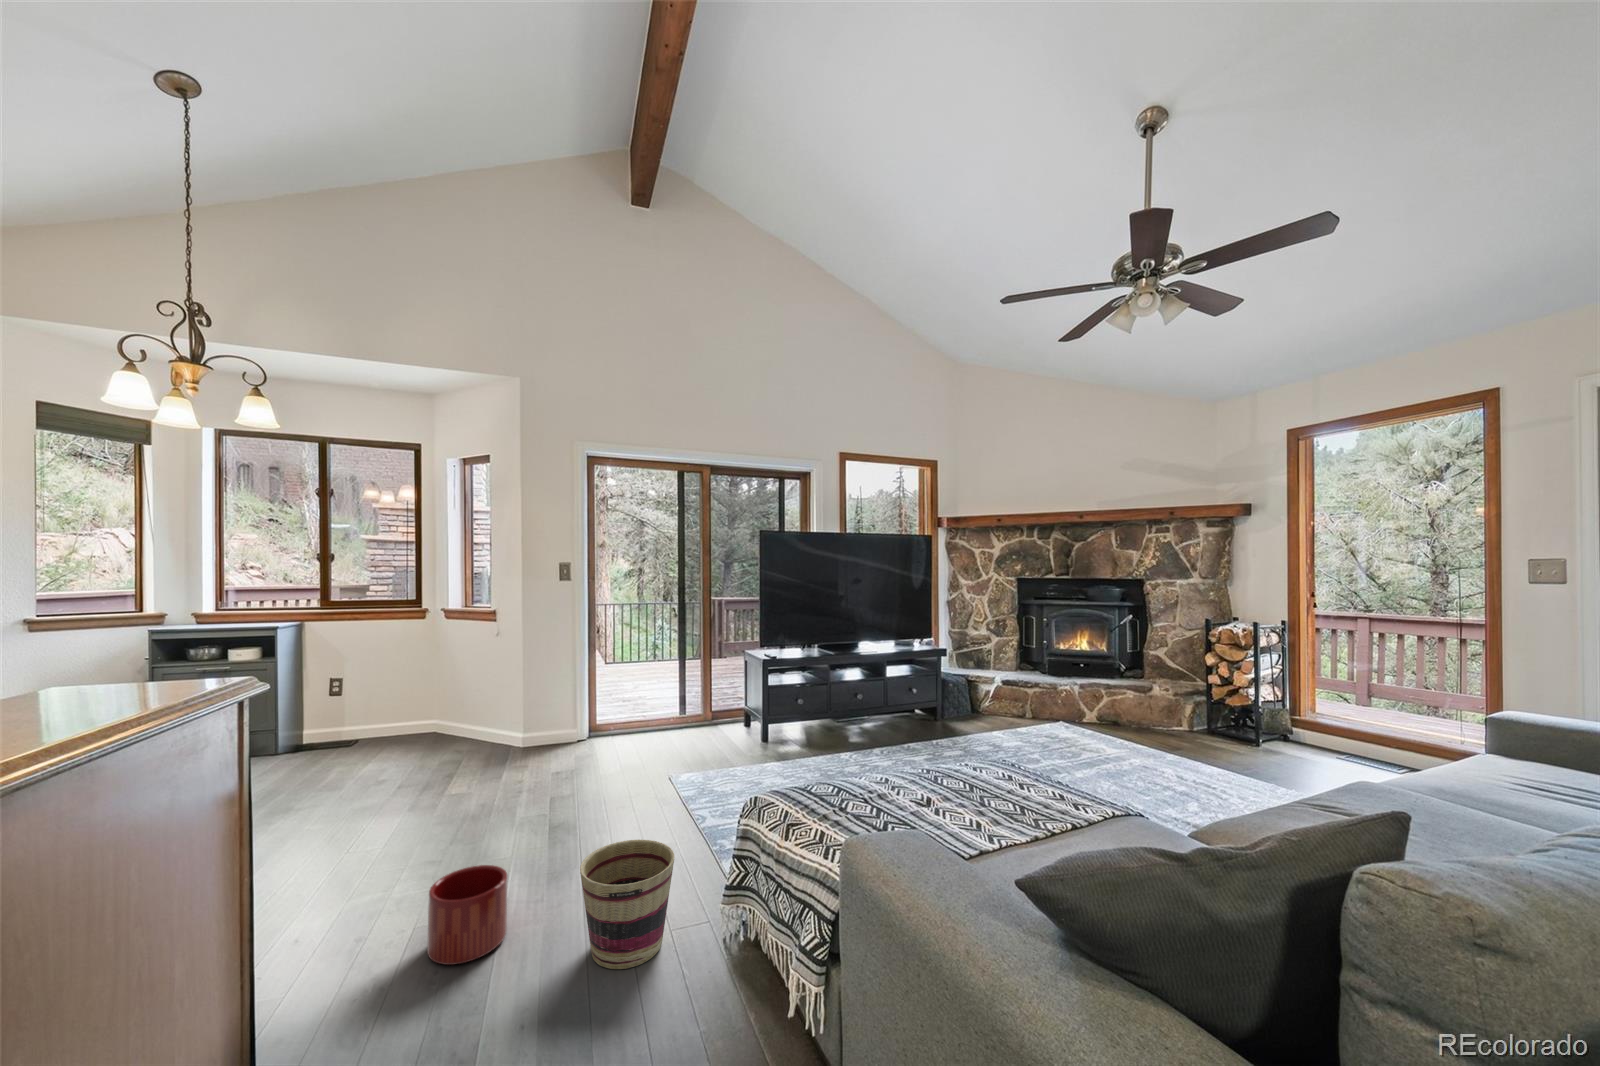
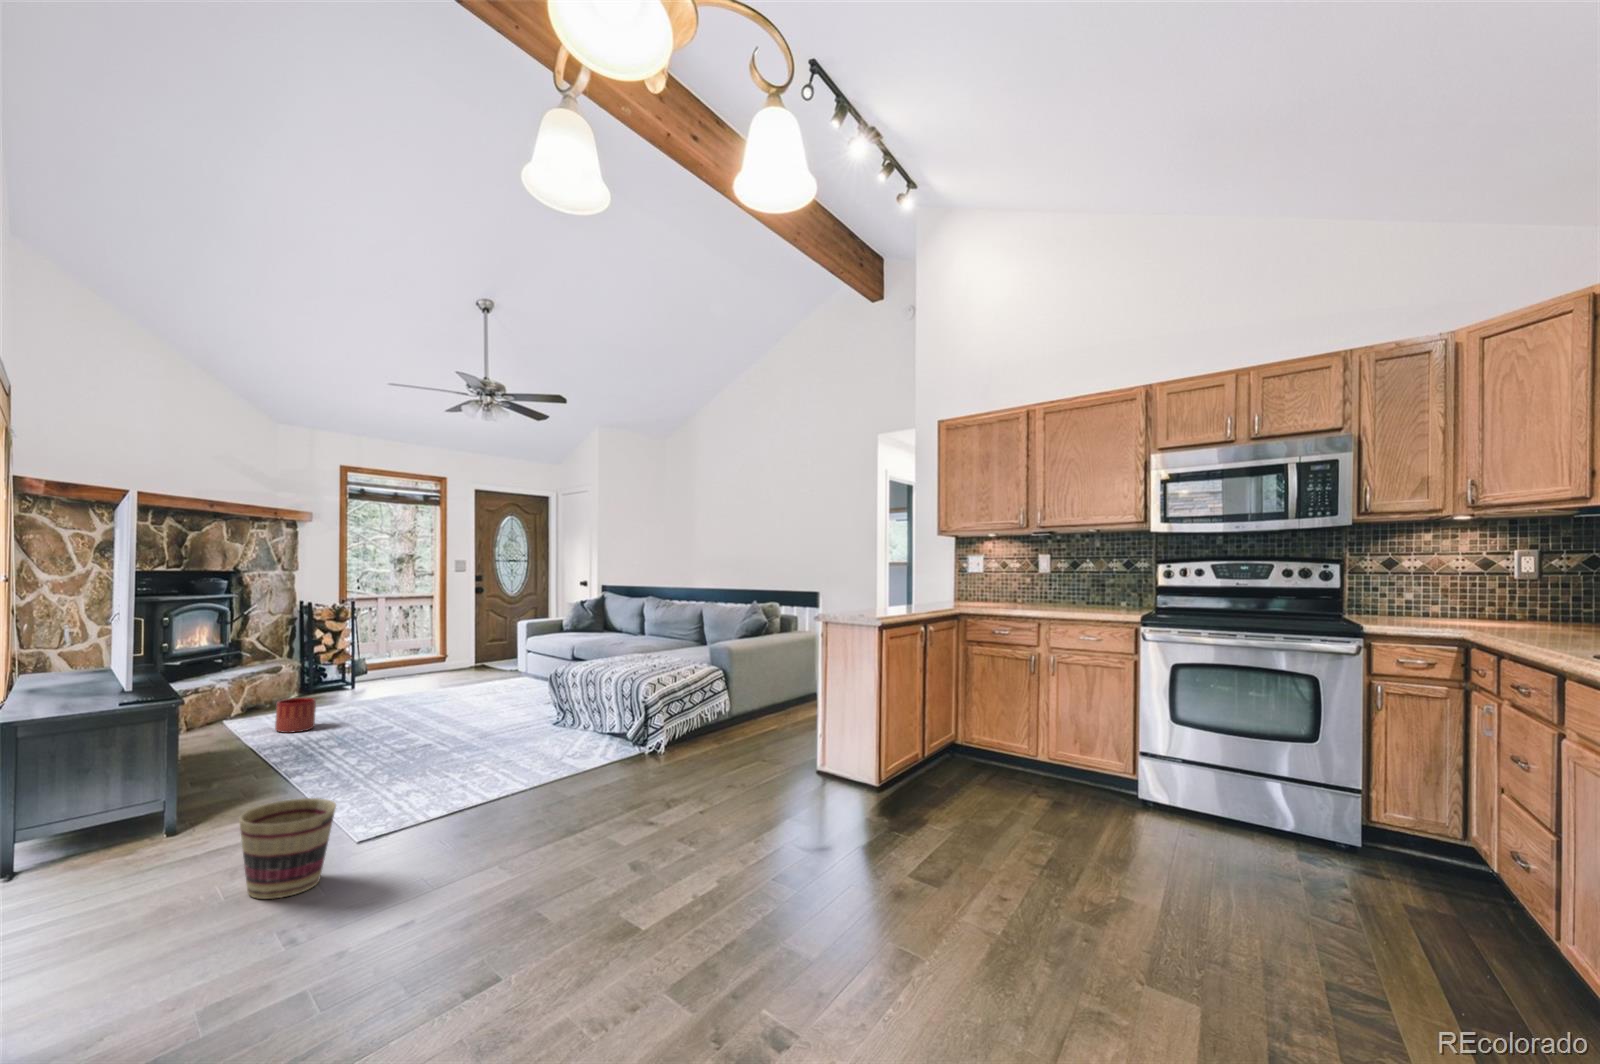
planter: present [427,865,507,965] -> present [275,698,316,733]

